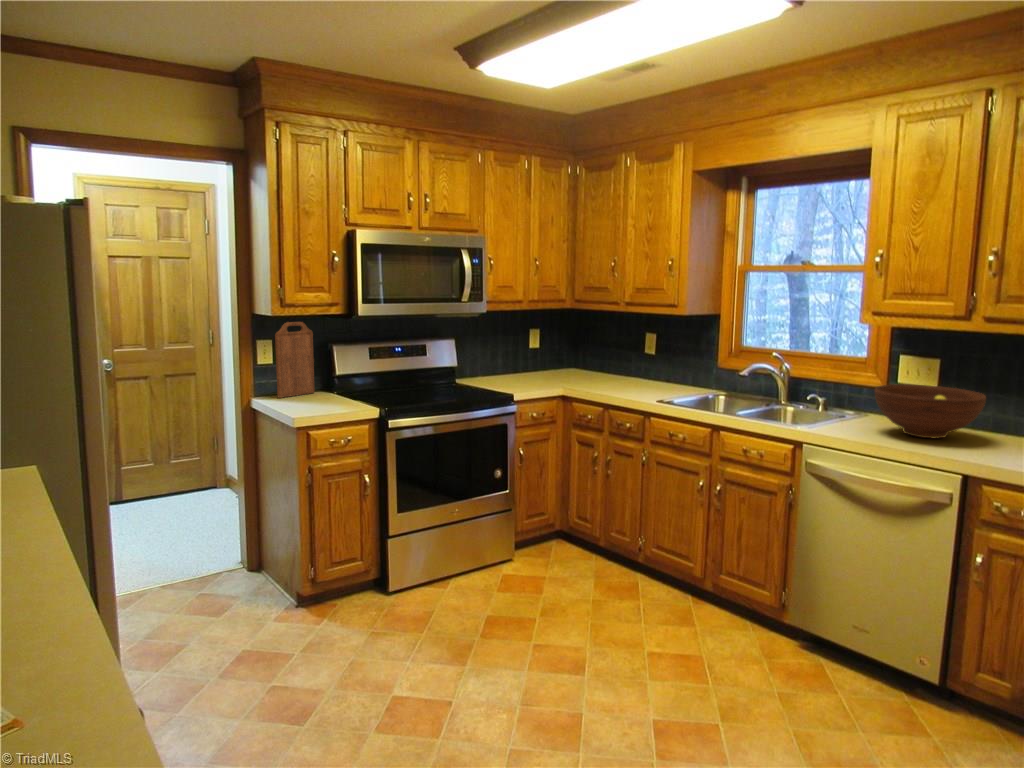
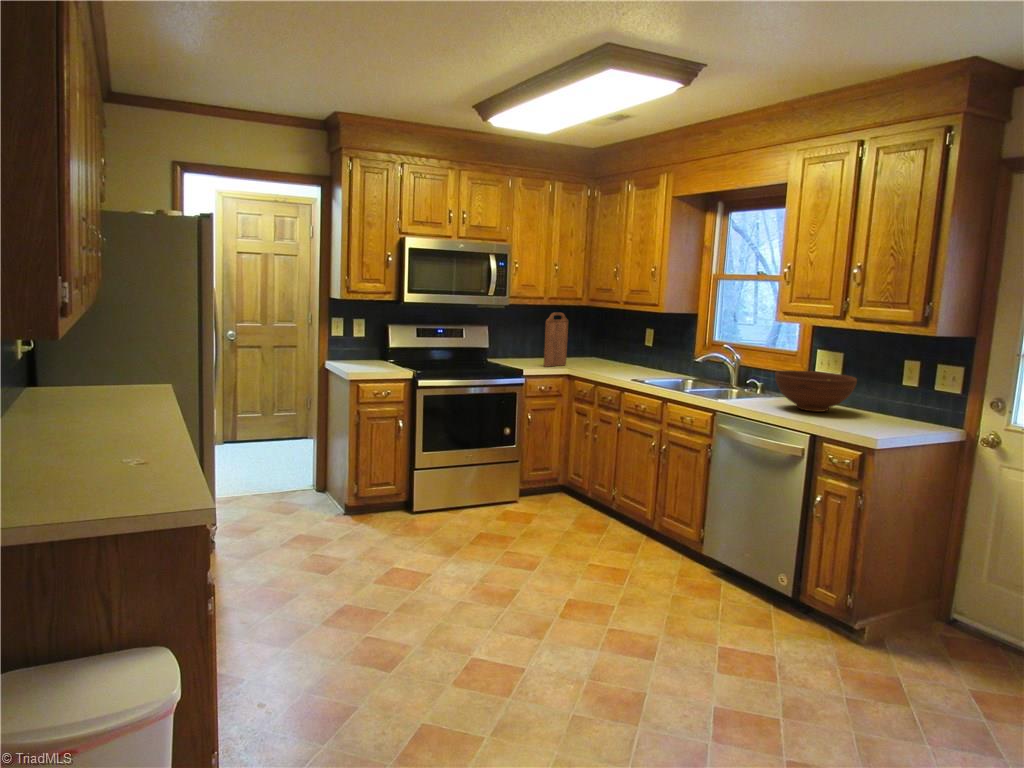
cutting board: present [275,322,315,398] -> present [544,313,568,367]

